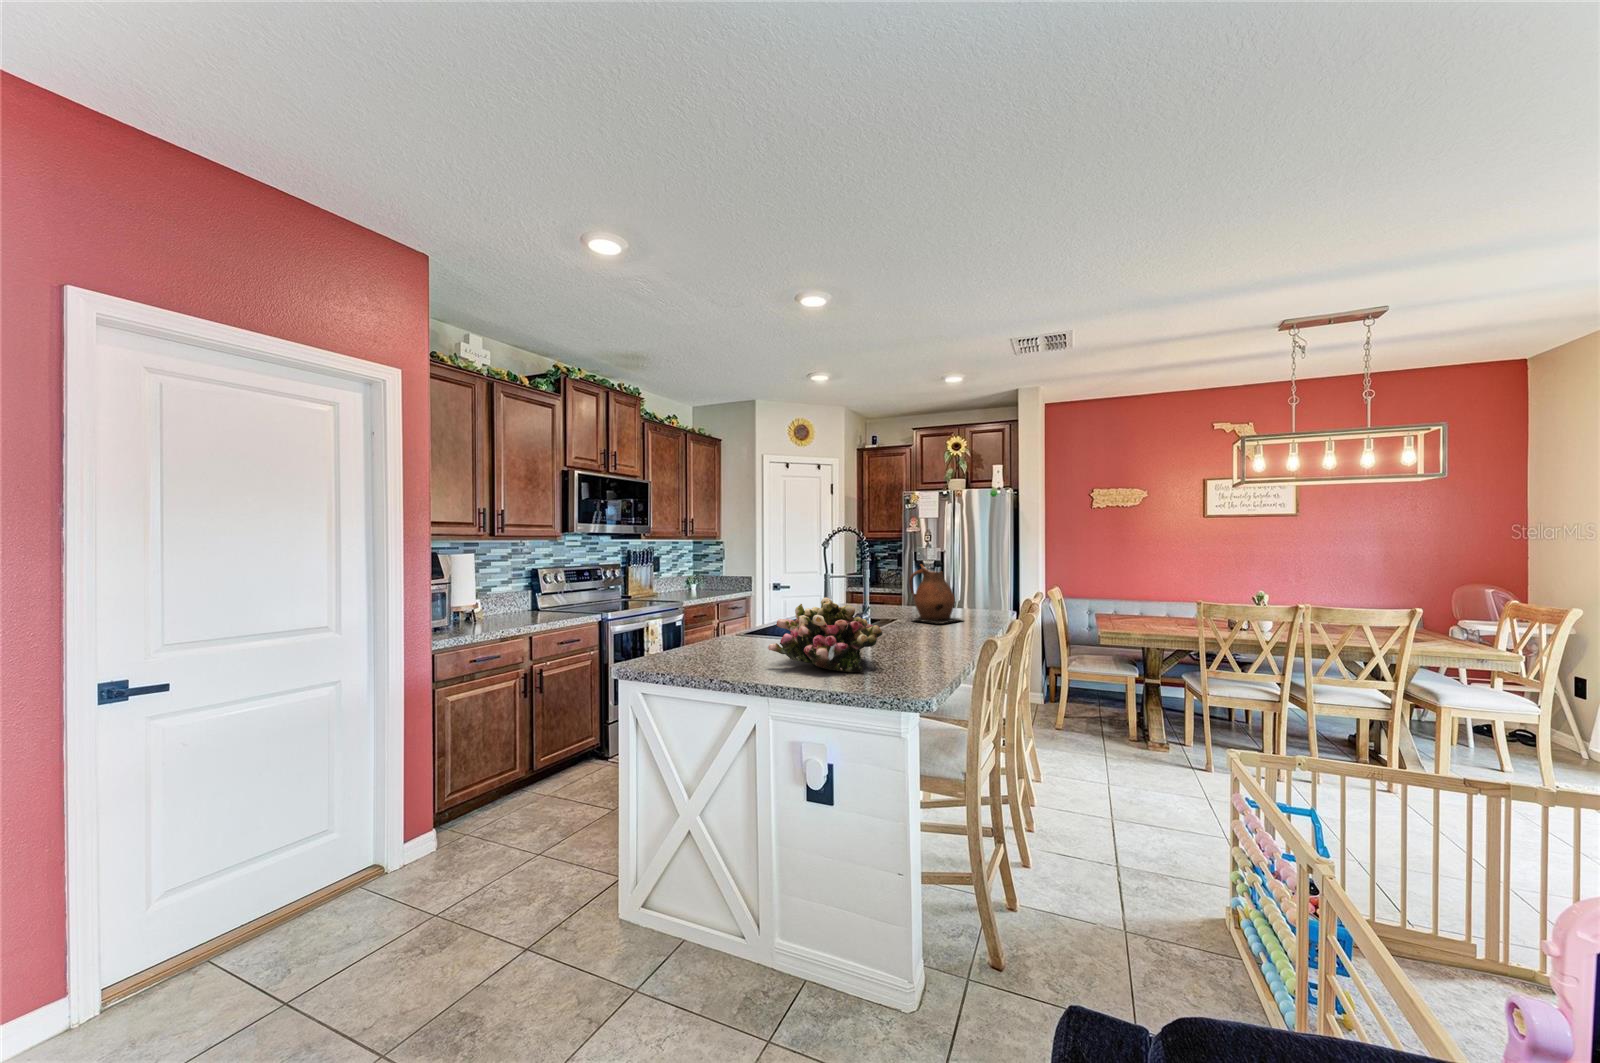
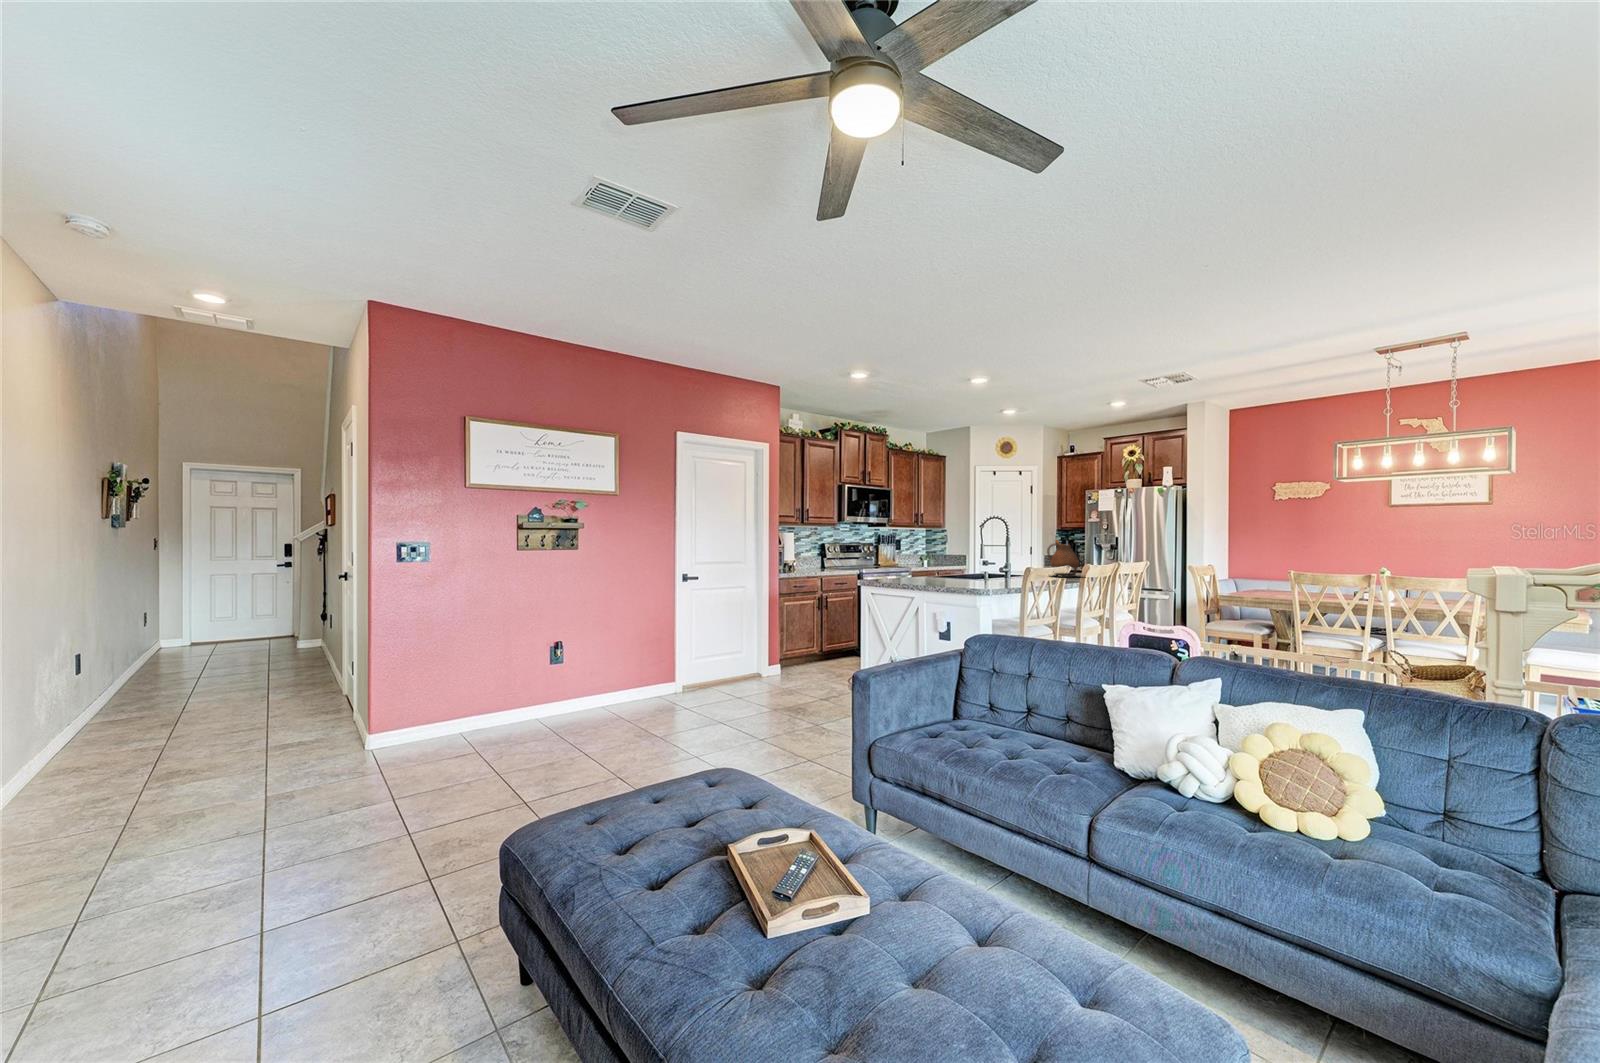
flower arrangement: present [768,597,882,672] -> none [931,551,990,586]

